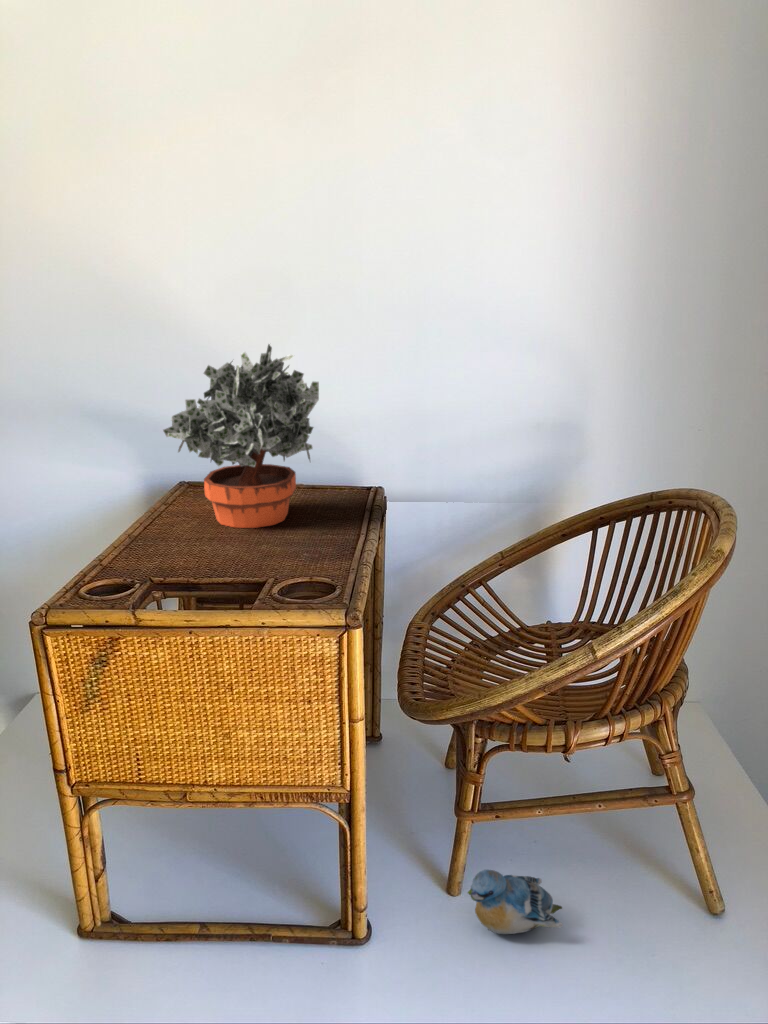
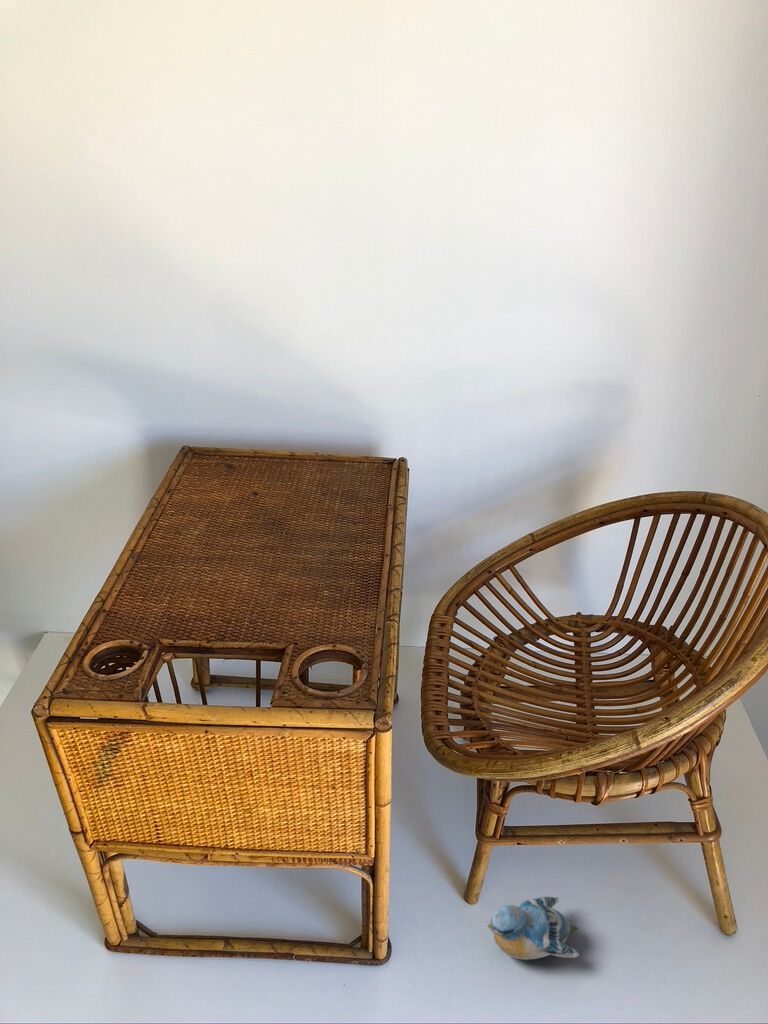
potted plant: present [163,344,319,528] -> none [160,332,338,536]

